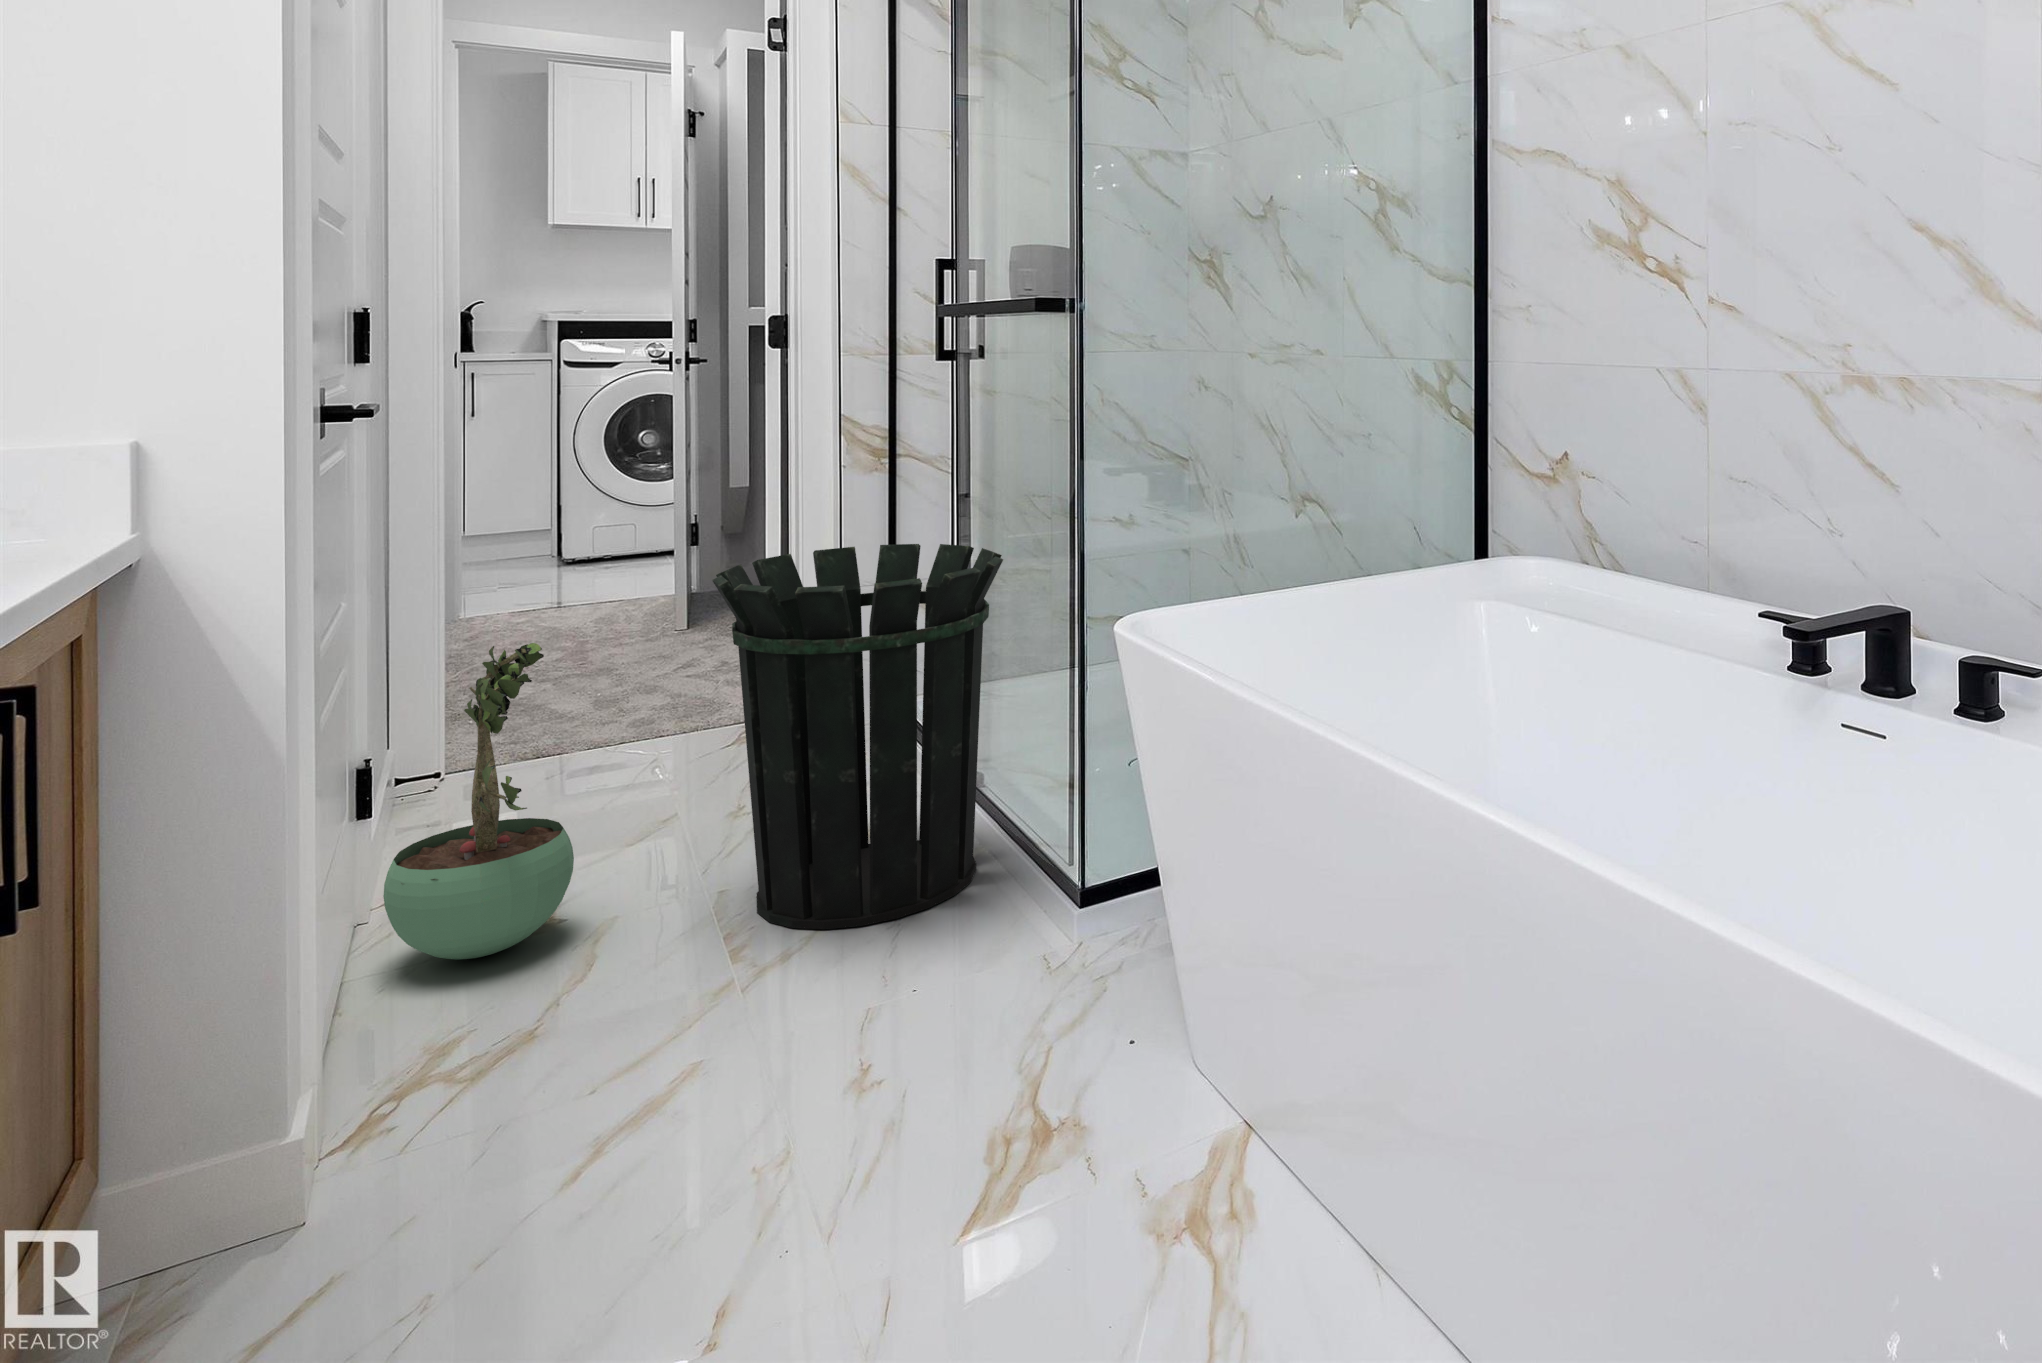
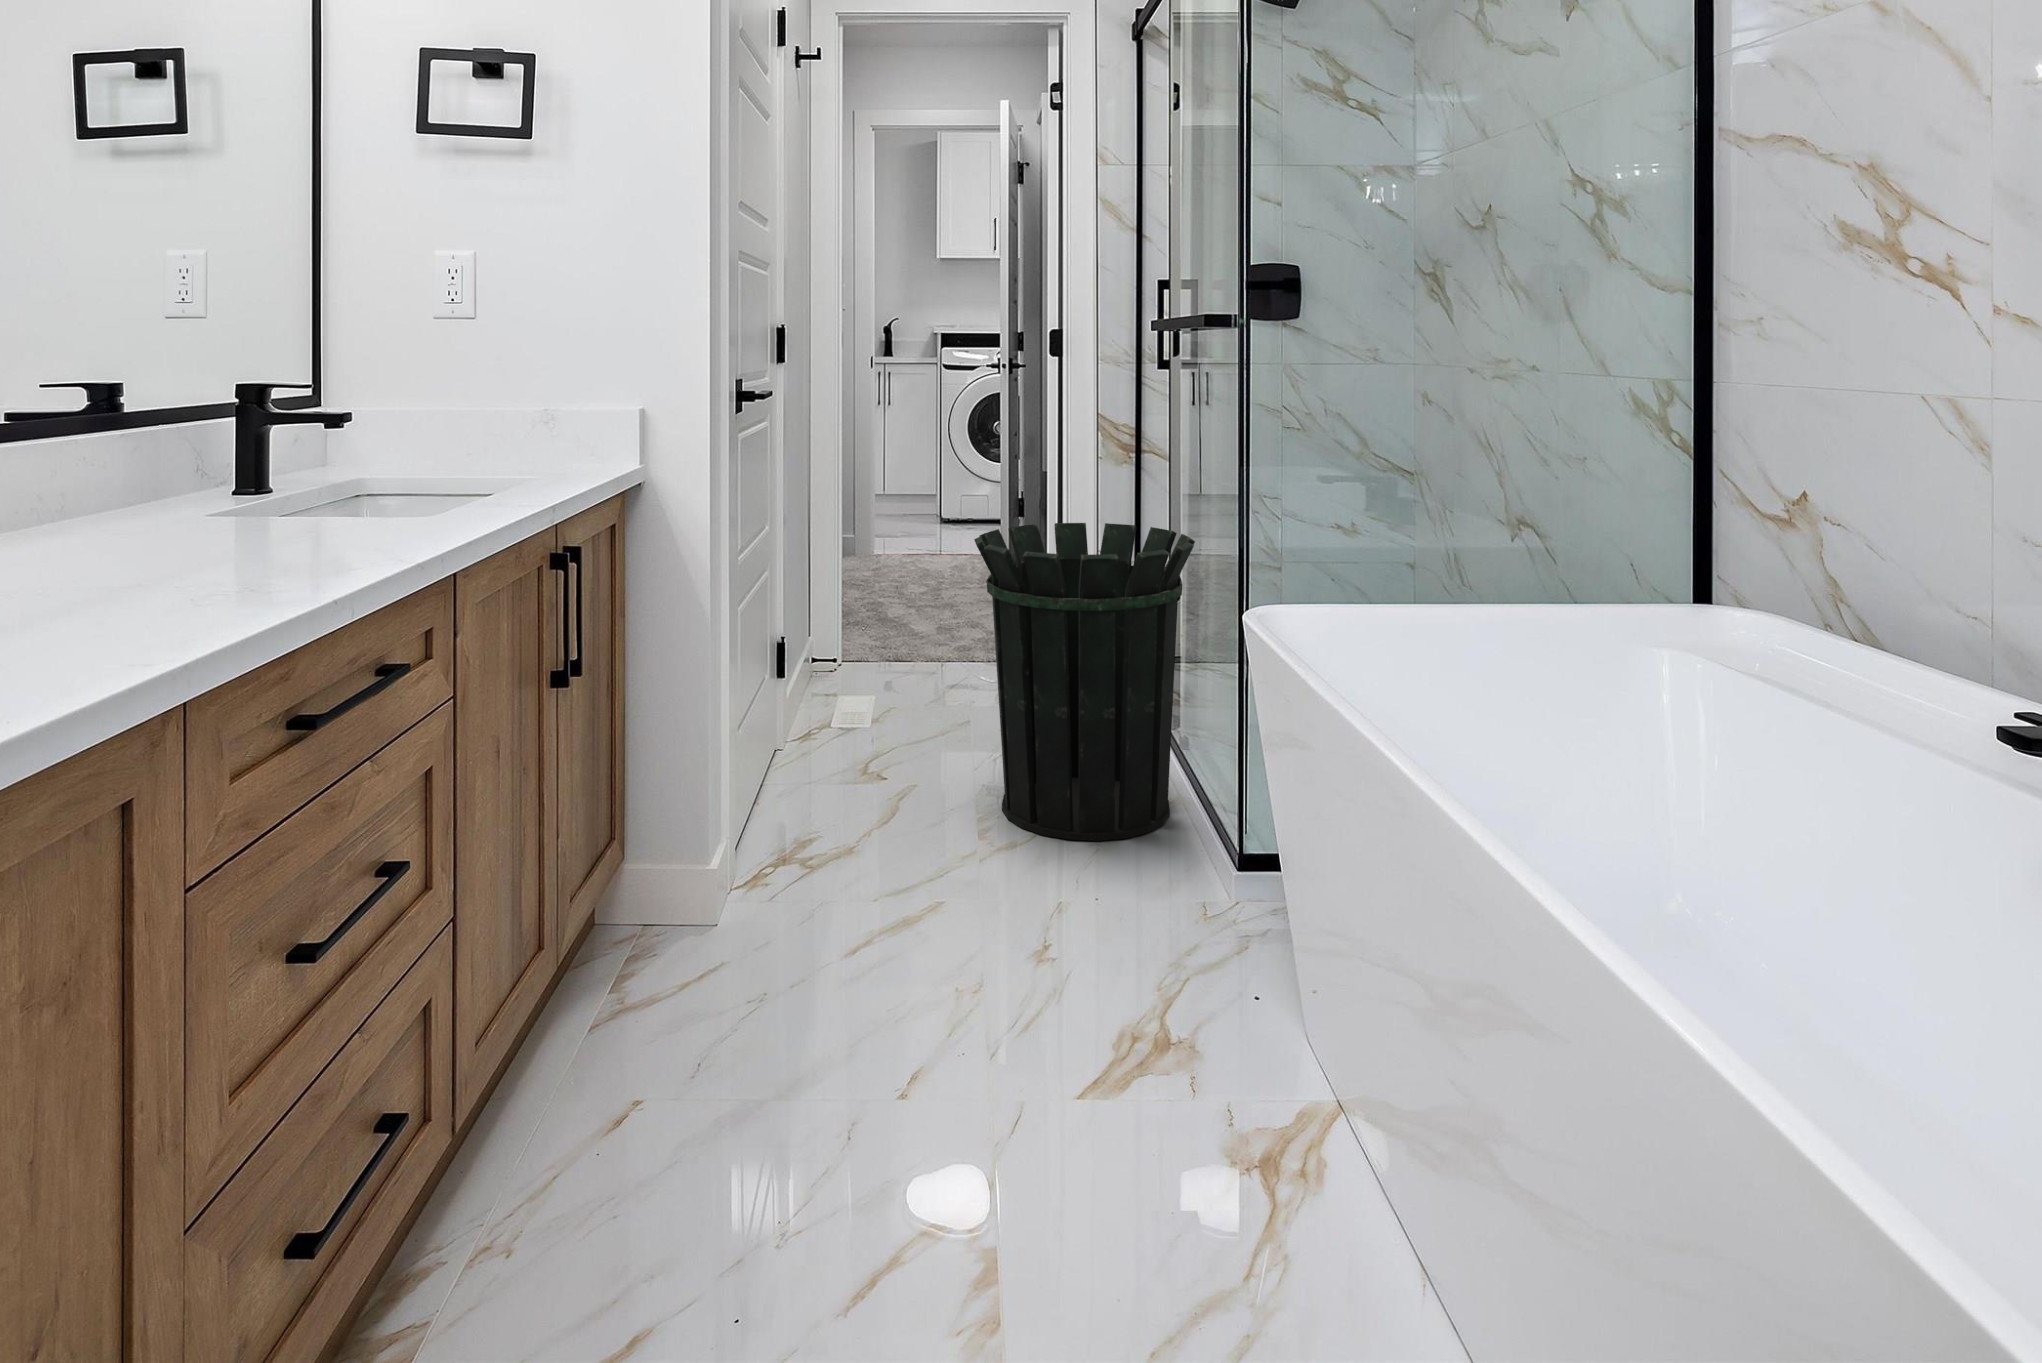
potted plant: present [383,643,574,960] -> none [776,572,886,796]

